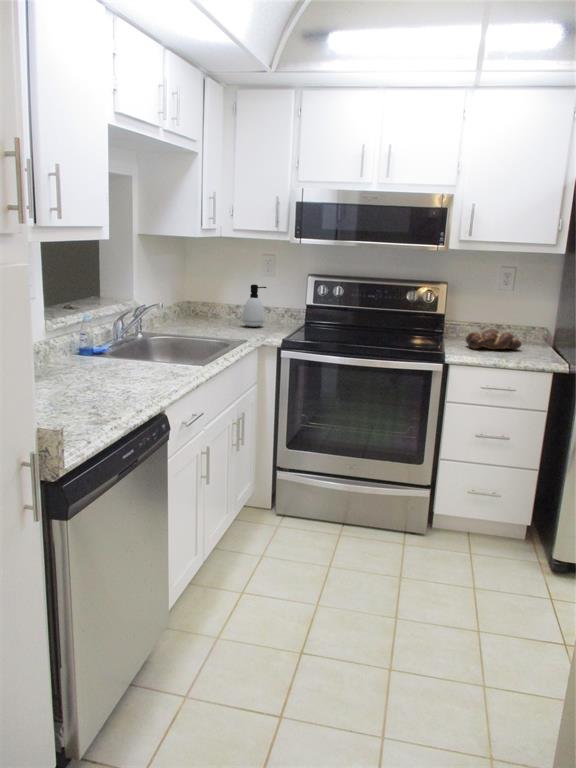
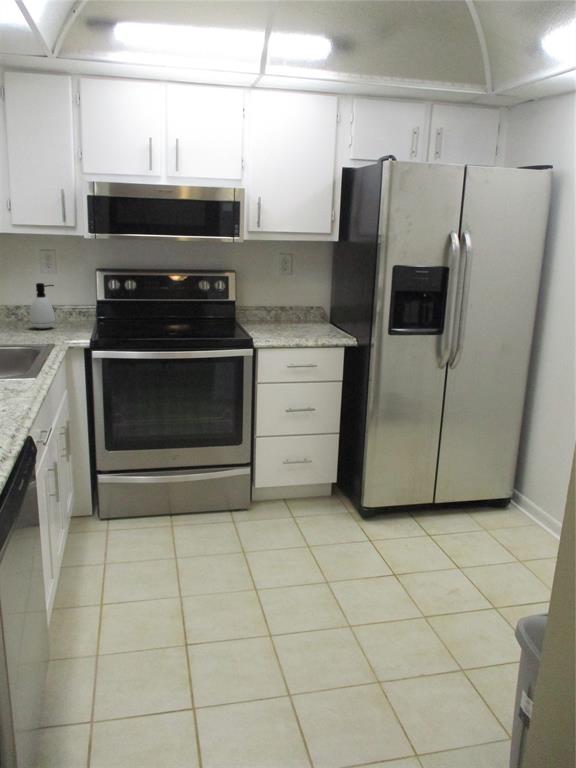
bread loaf: present [466,329,522,349] -> none [262,312,310,331]

